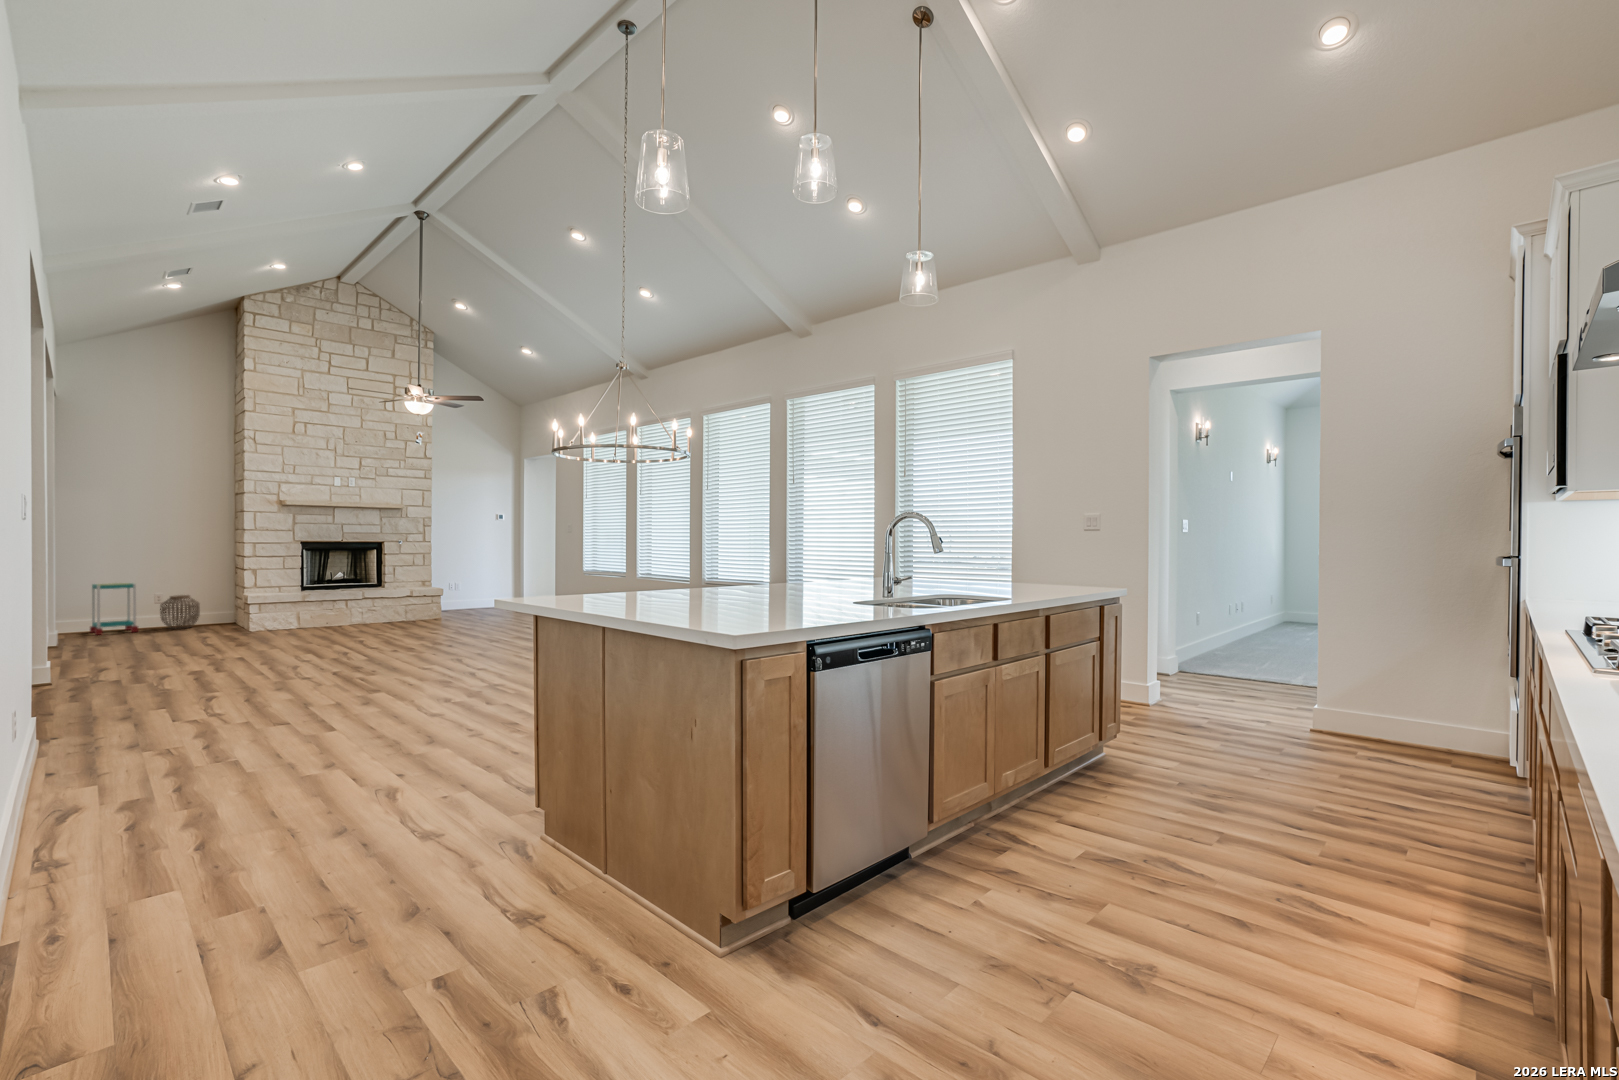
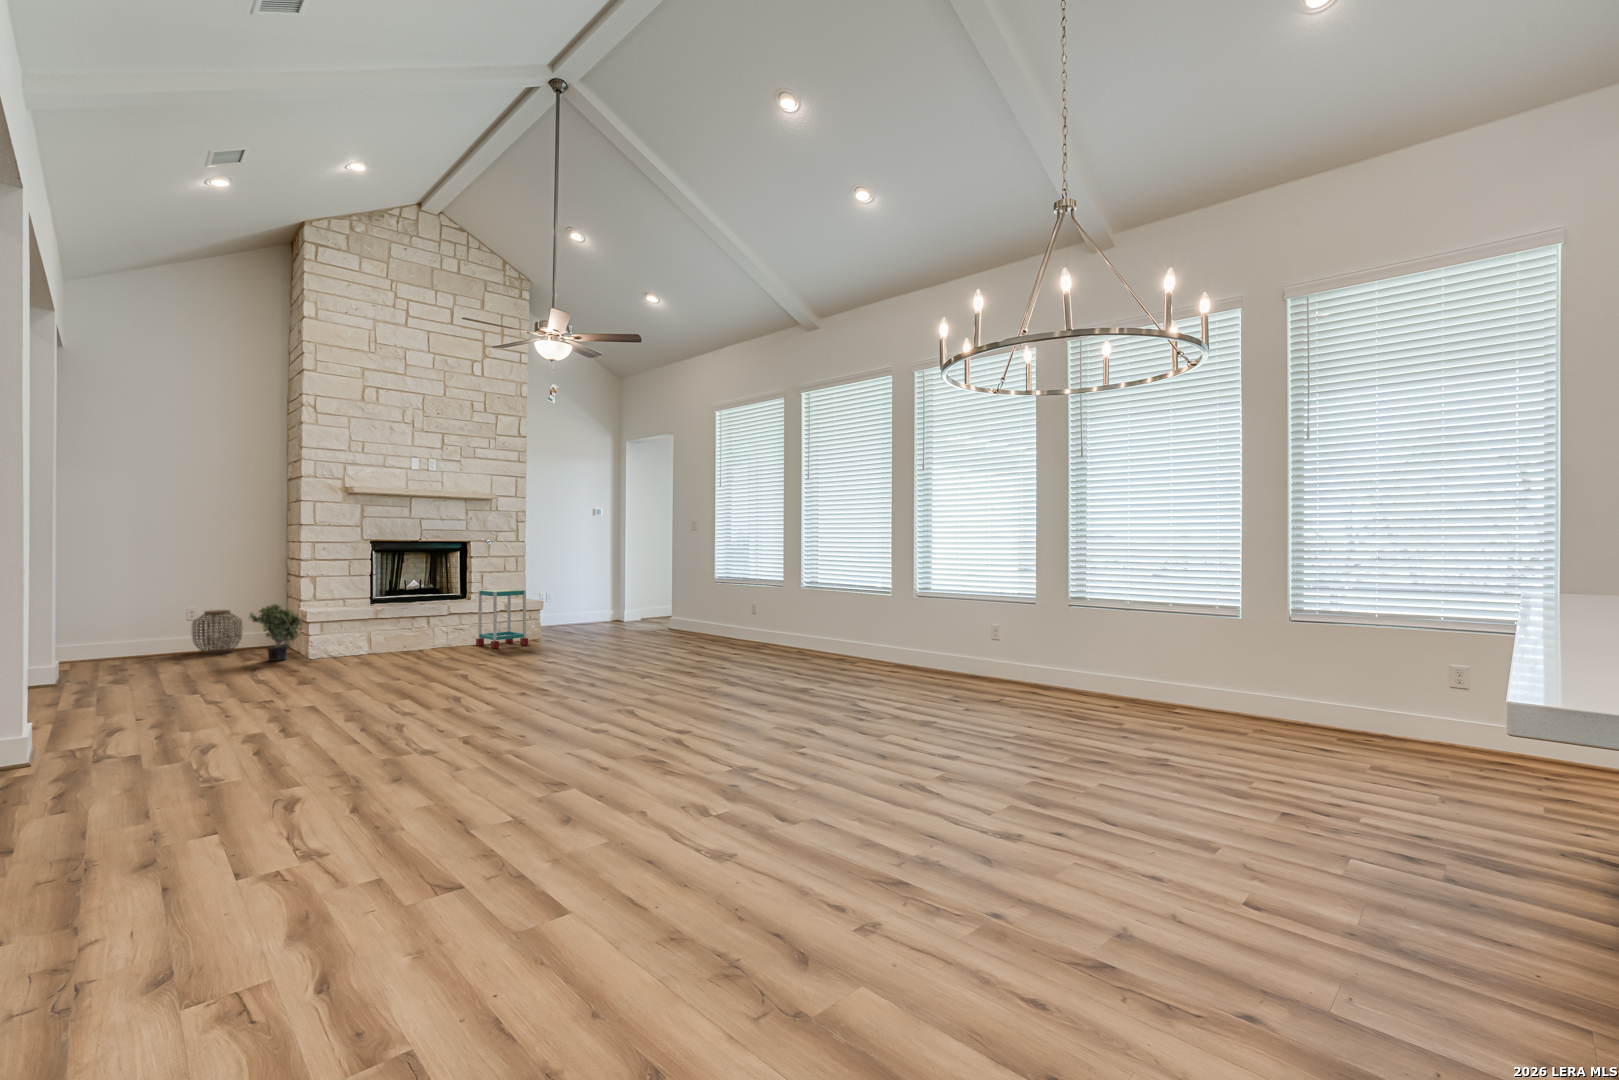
side table: present [90,583,138,635] -> present [476,589,528,648]
potted plant: none [202,590,246,633] -> present [250,604,302,661]

